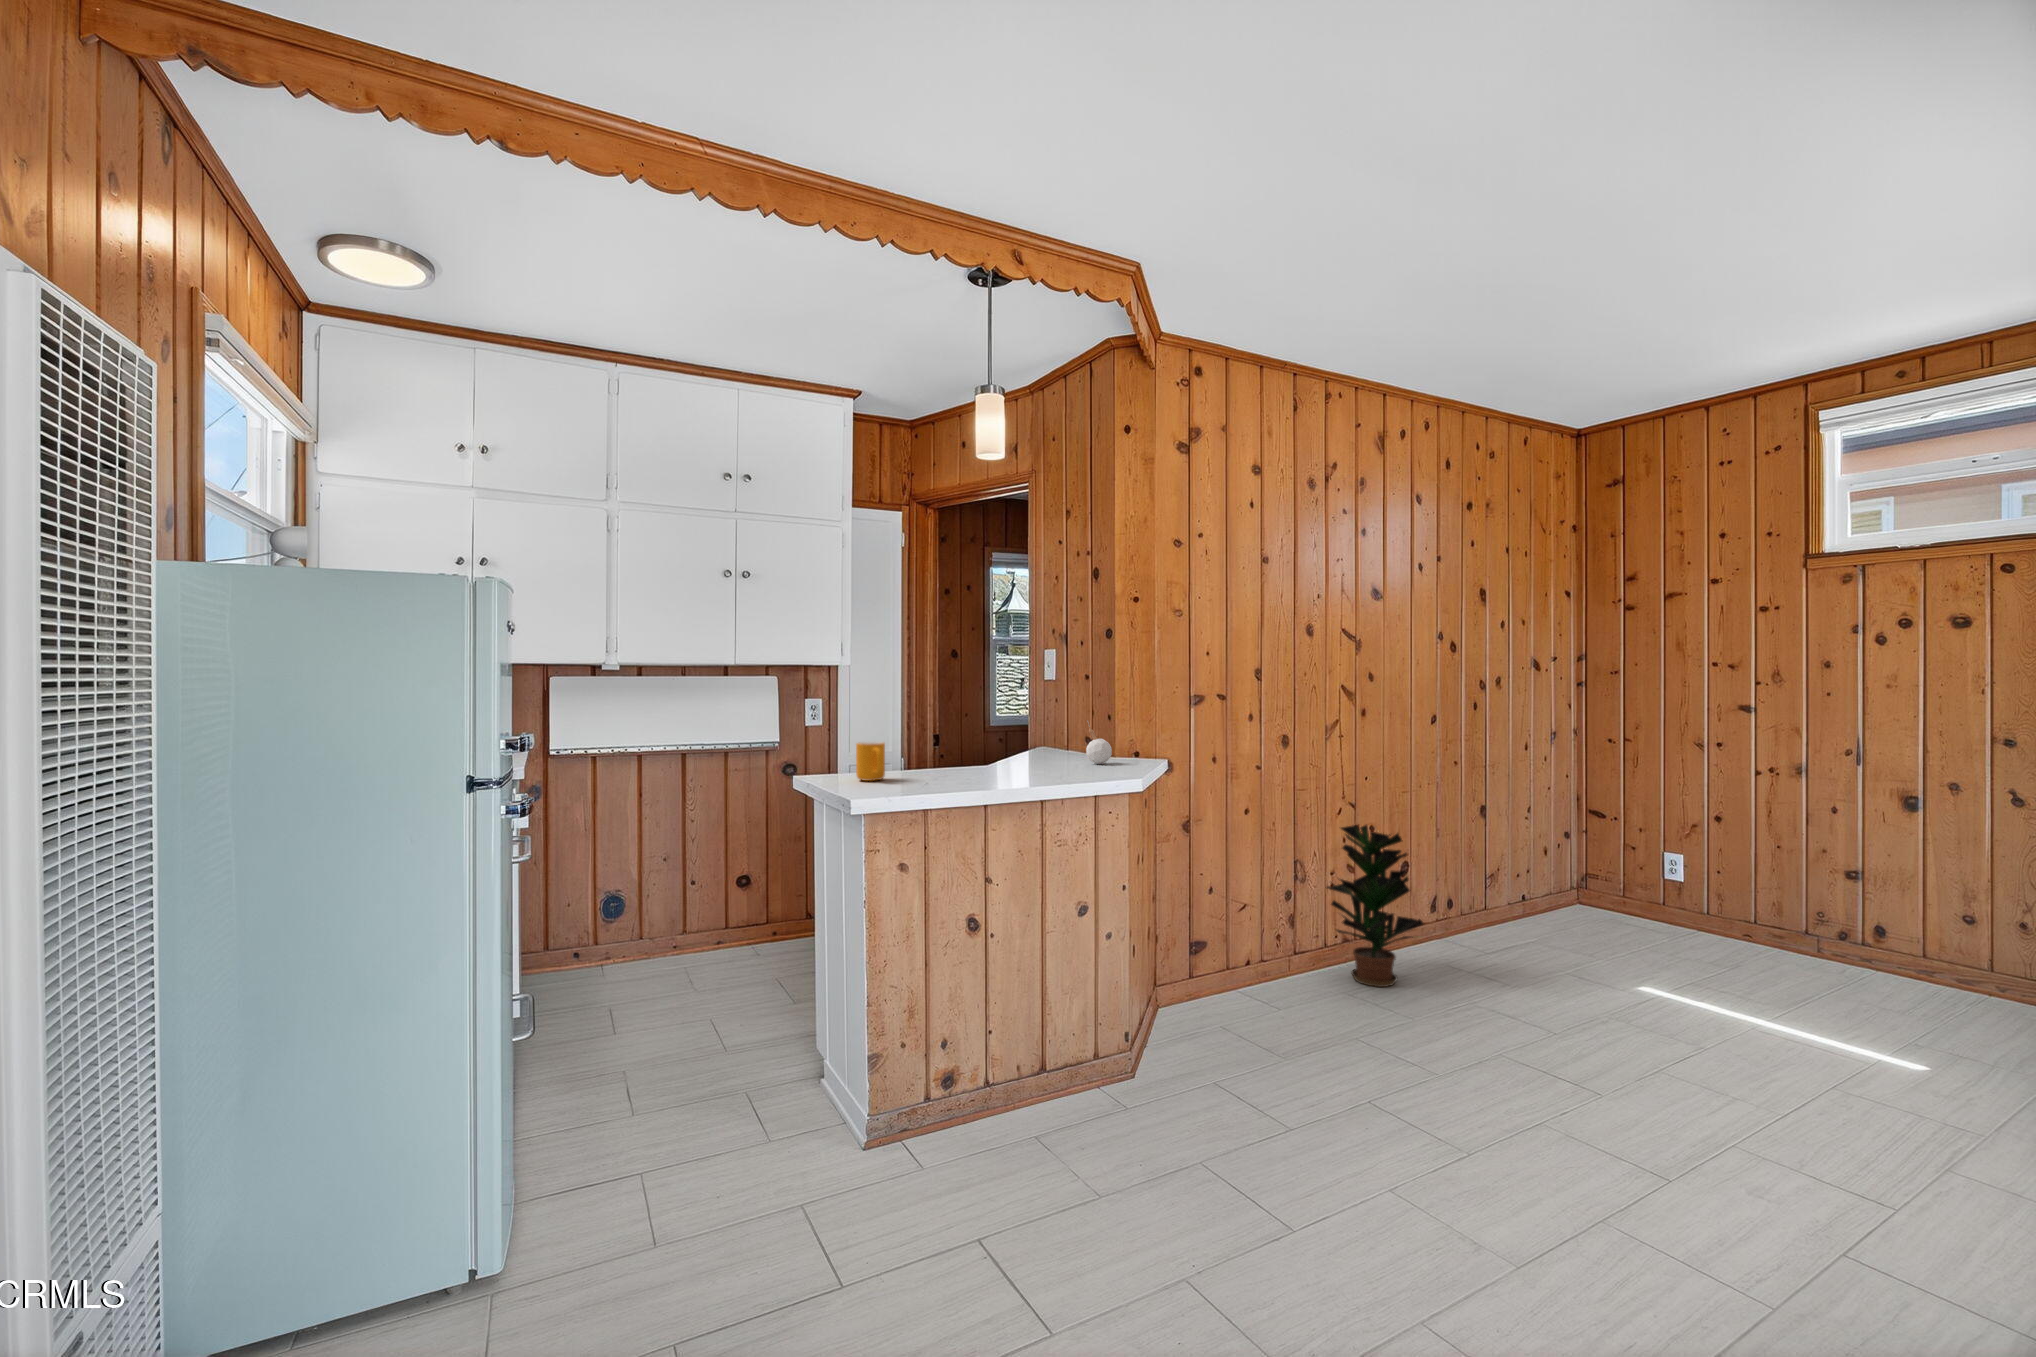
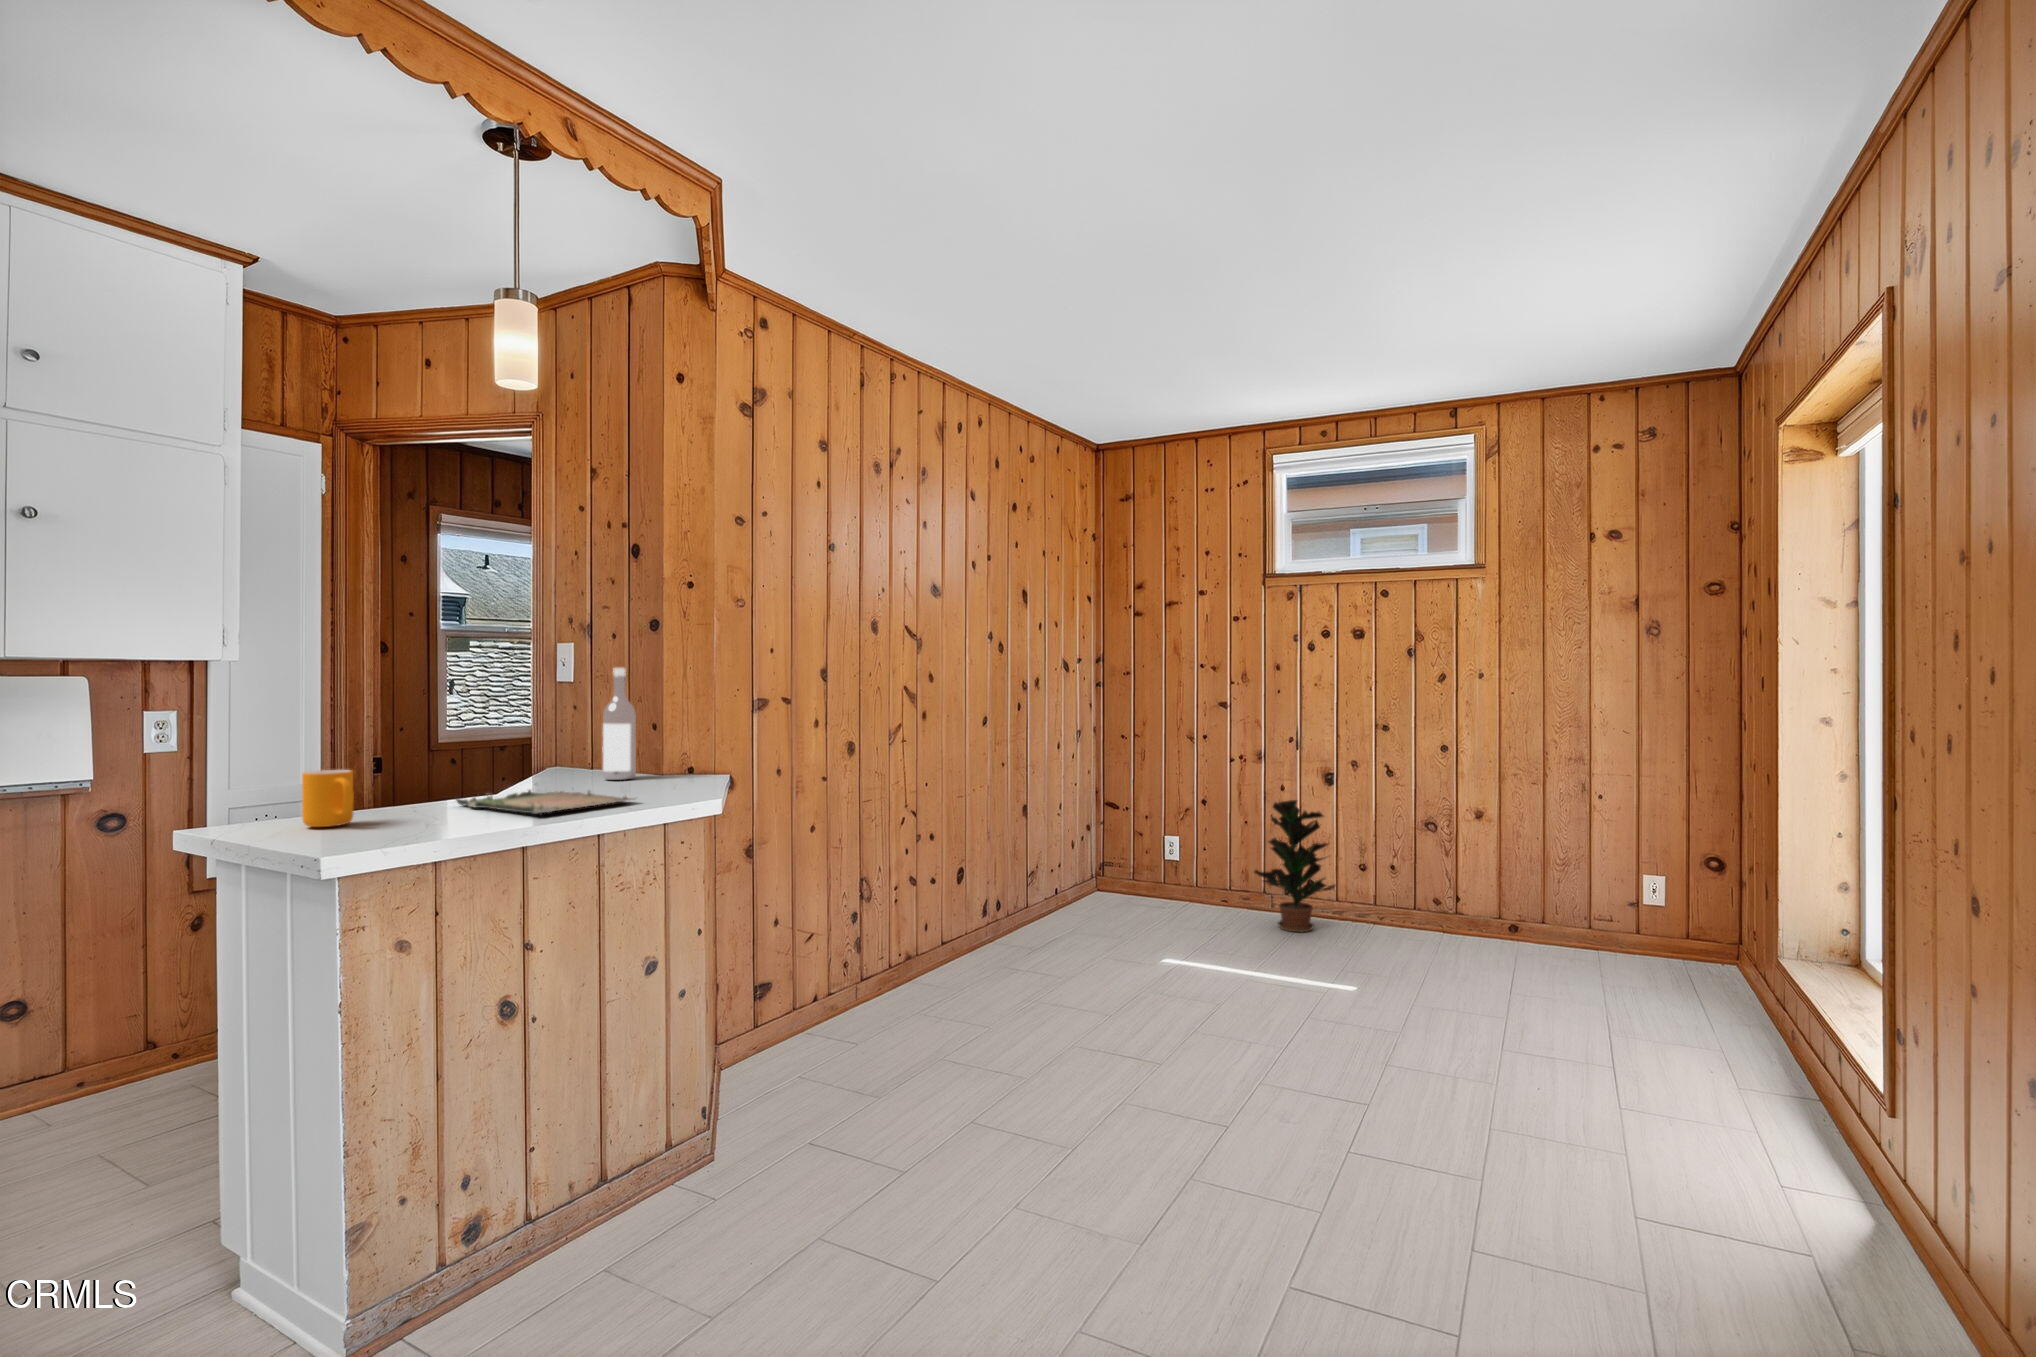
wine bottle: none [1061,670,1085,759] -> present [603,668,636,780]
candle: present [1086,720,1112,764] -> none [643,730,676,784]
tray: none [951,756,1071,782] -> present [456,784,632,814]
potted plant: present [1327,825,1424,987] -> present [1254,800,1335,932]

